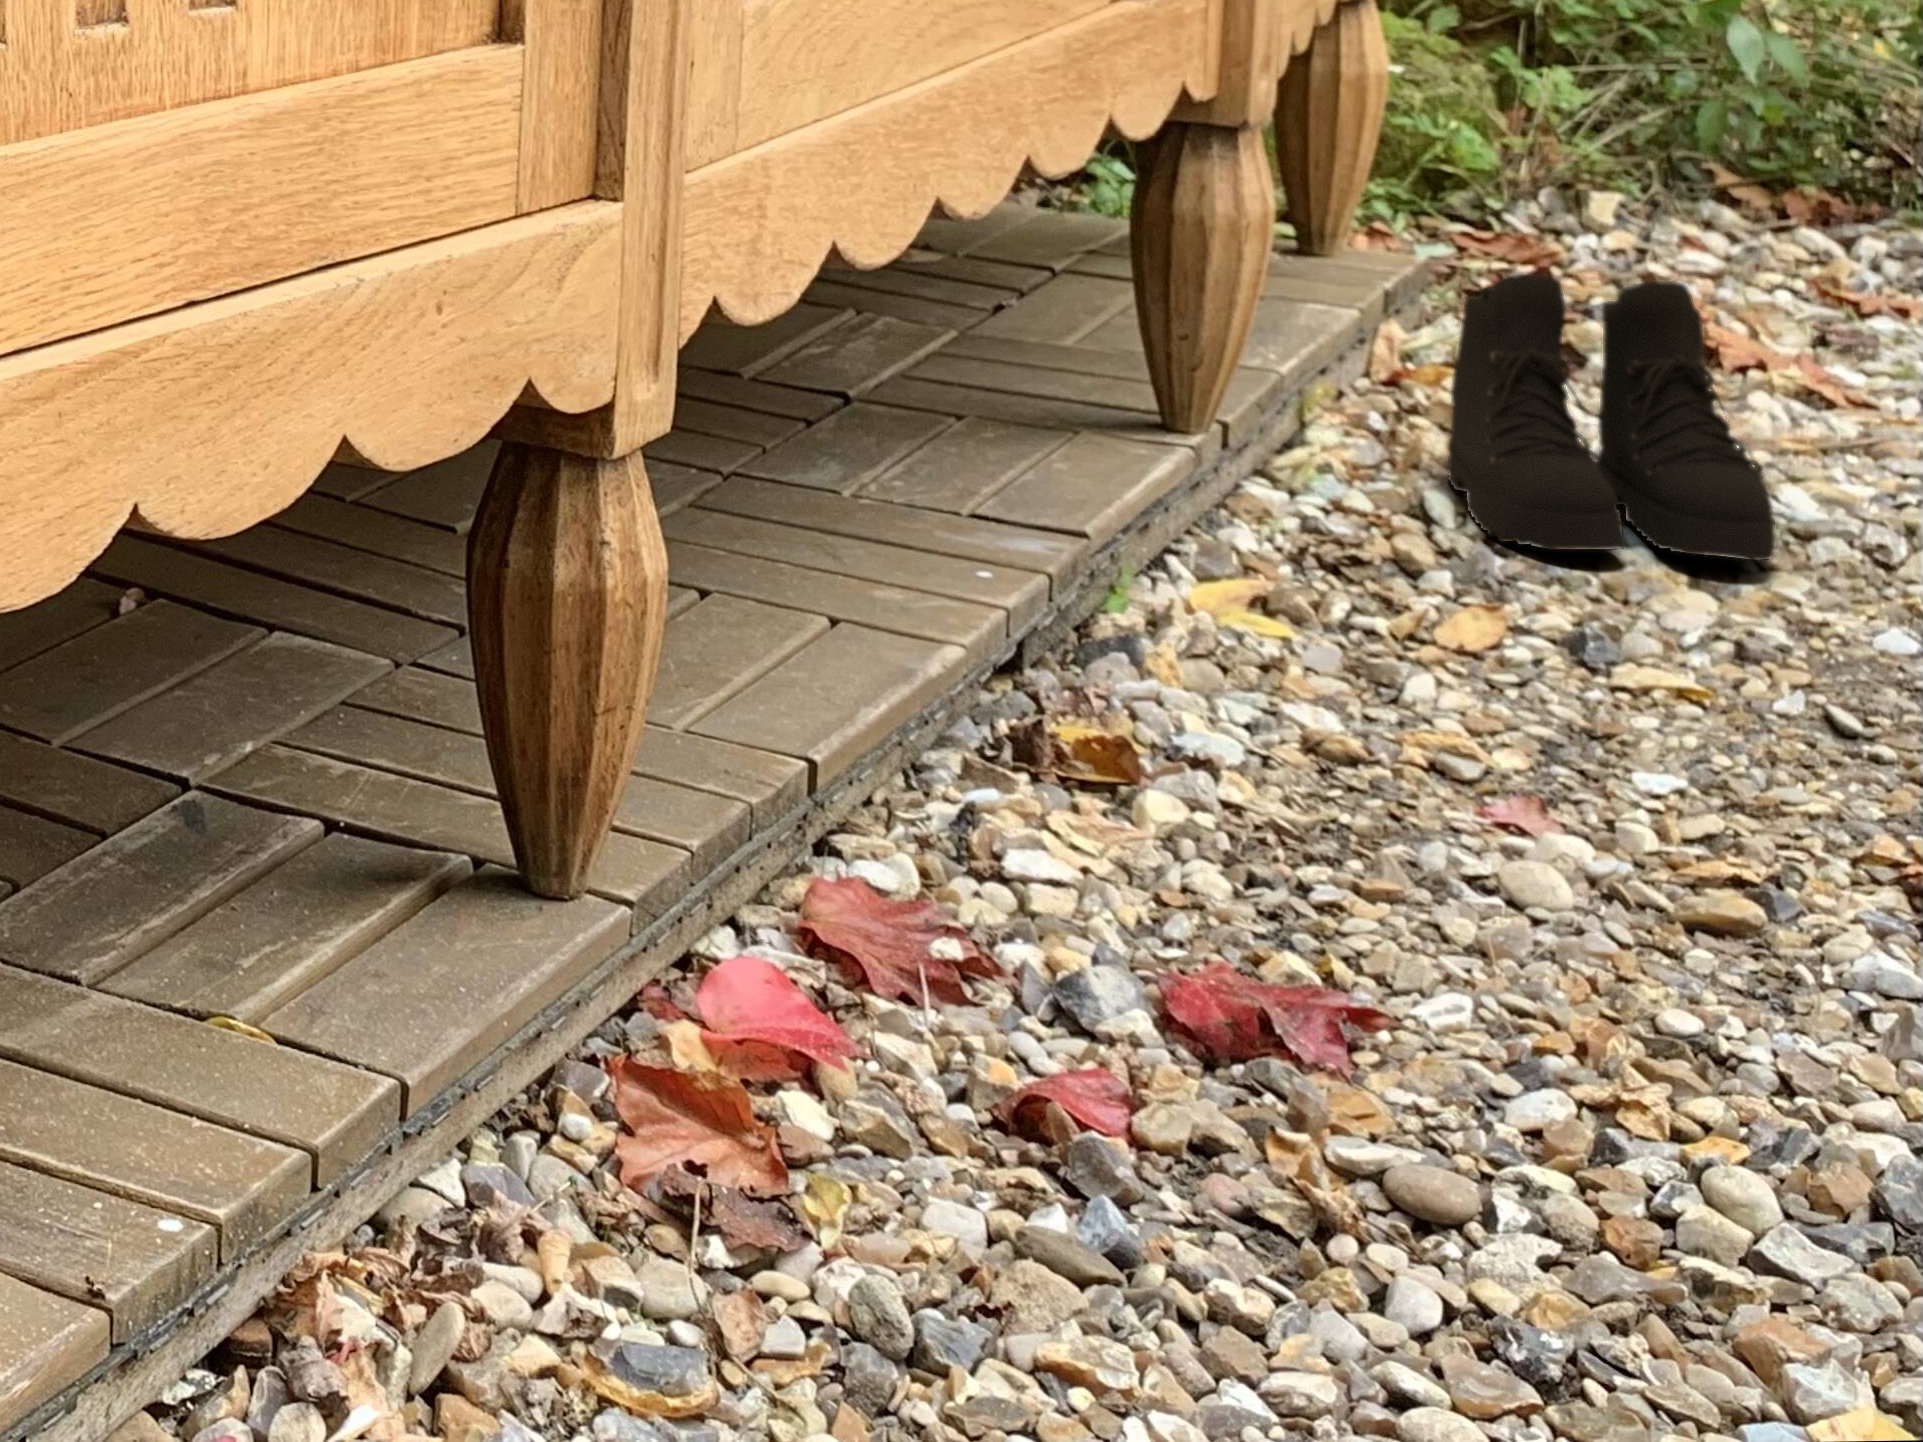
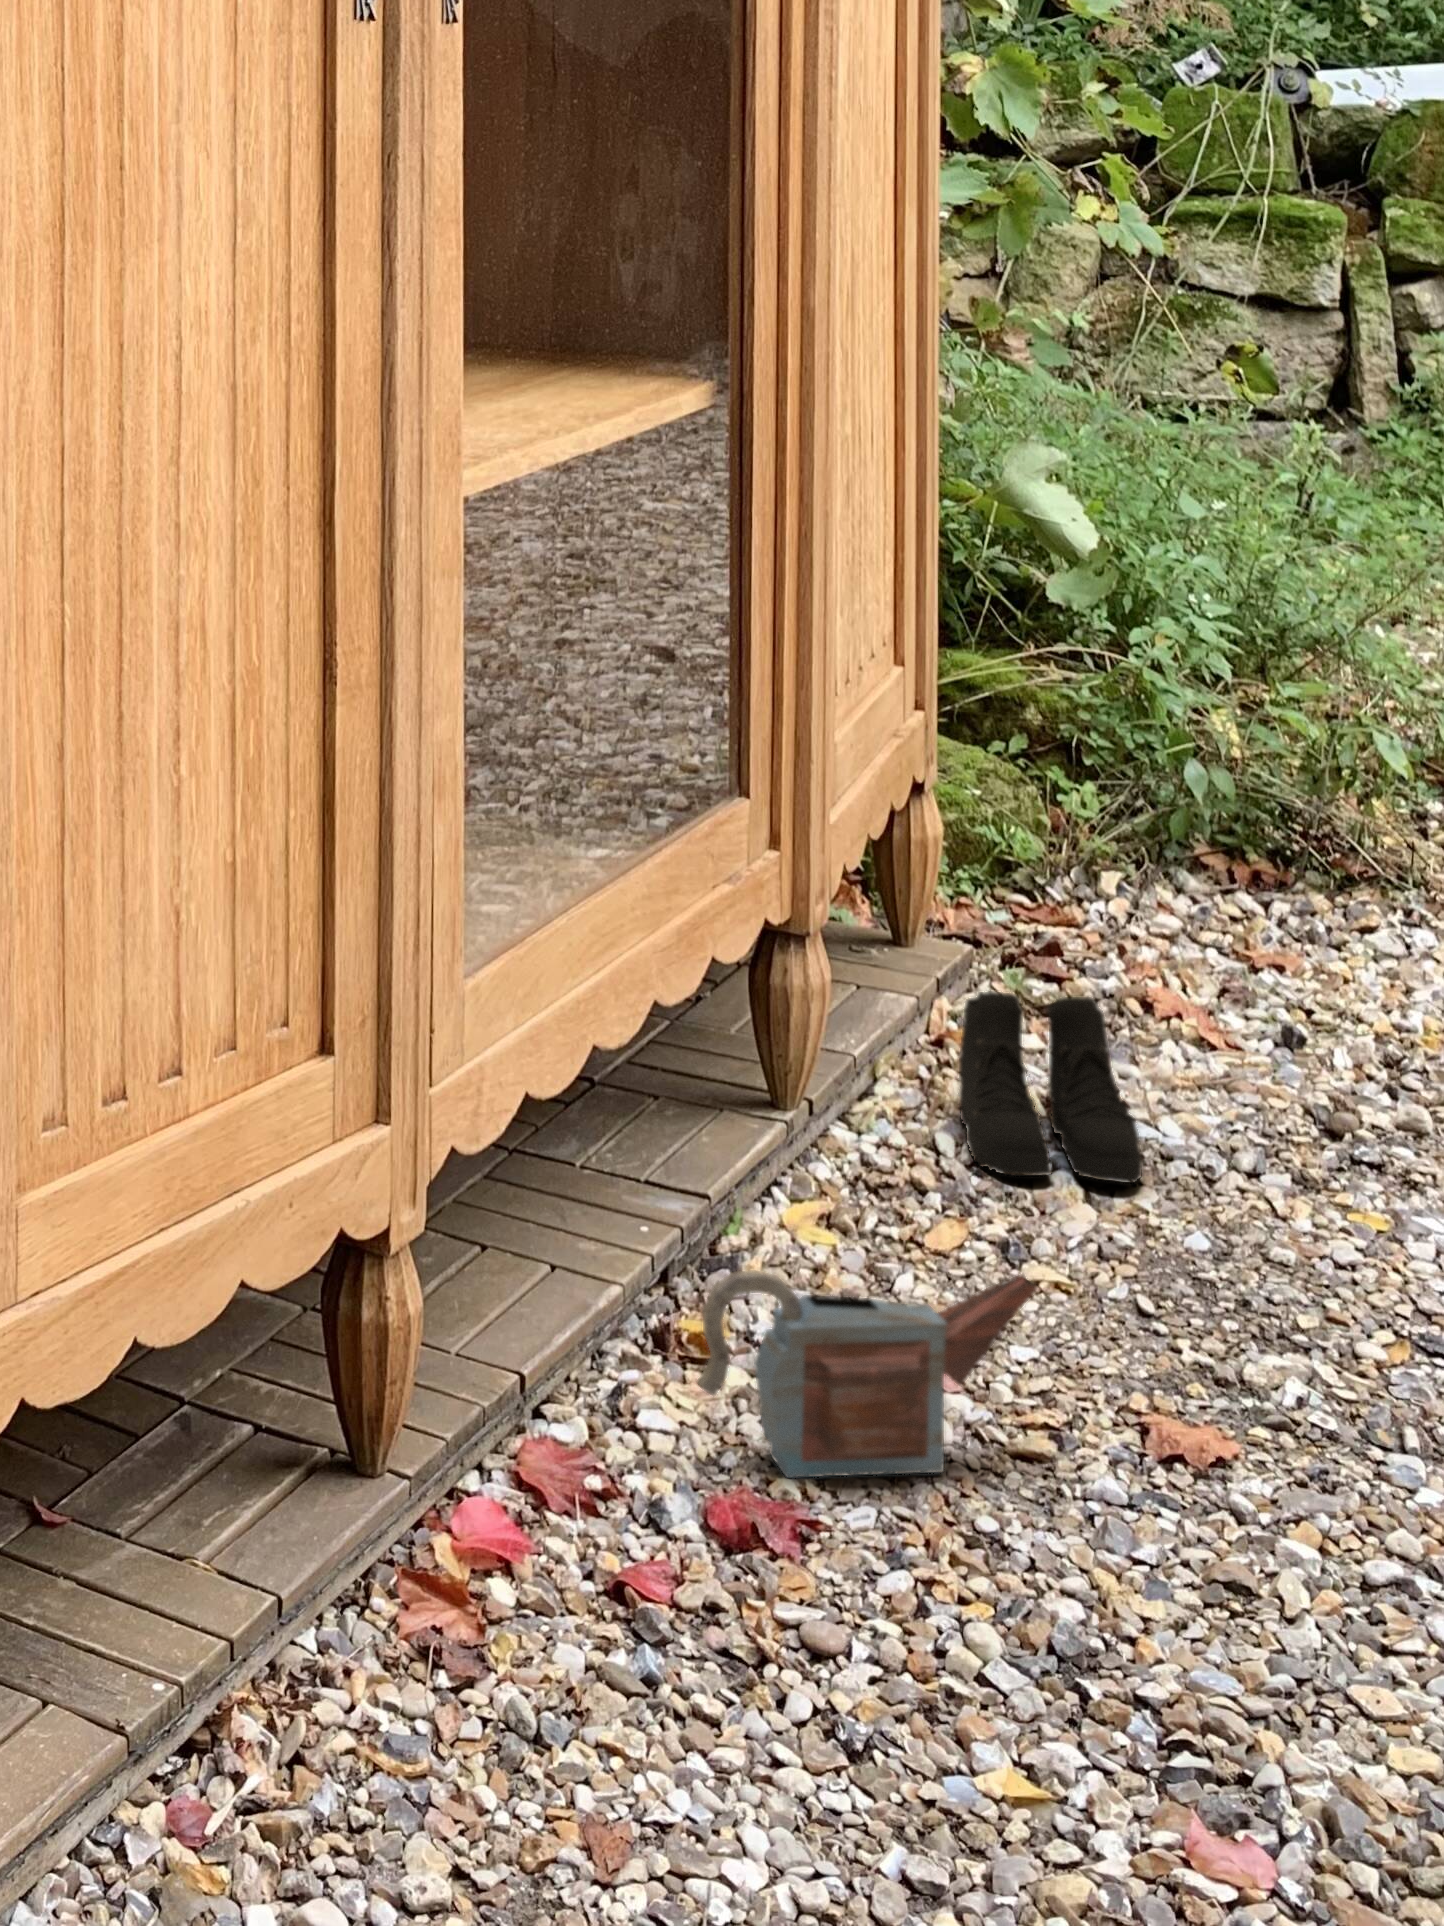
watering can: none [1133,584,1762,947] -> present [696,1270,1038,1478]

